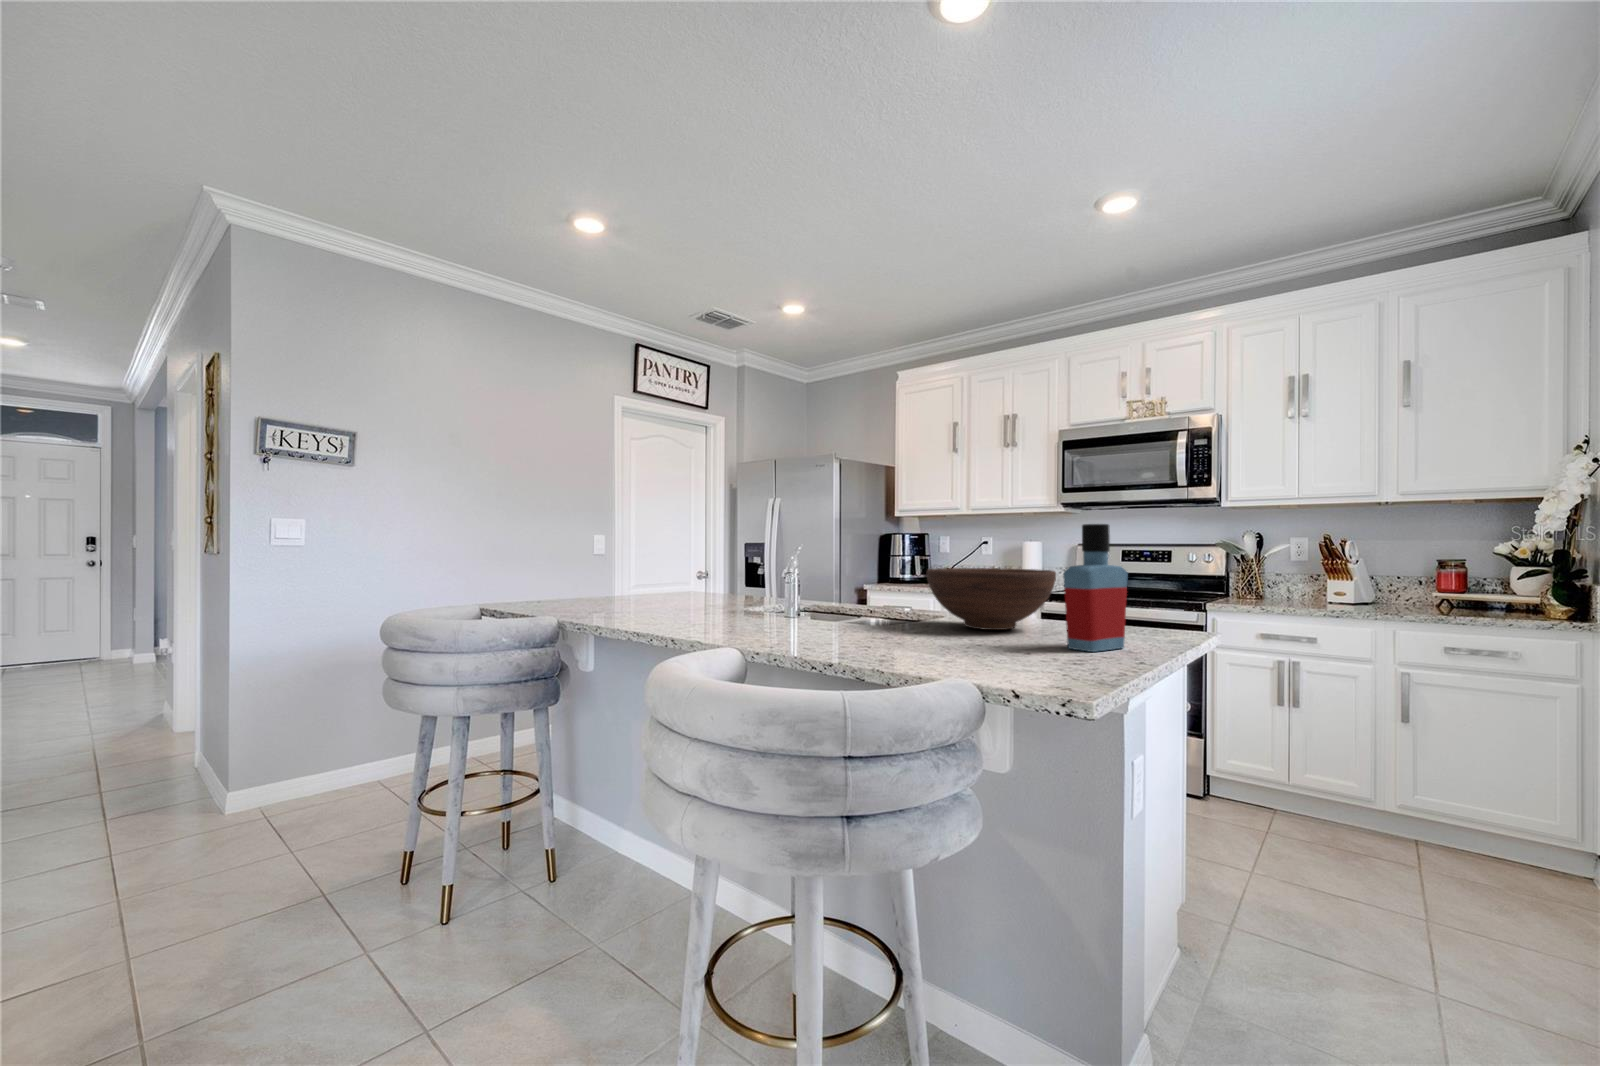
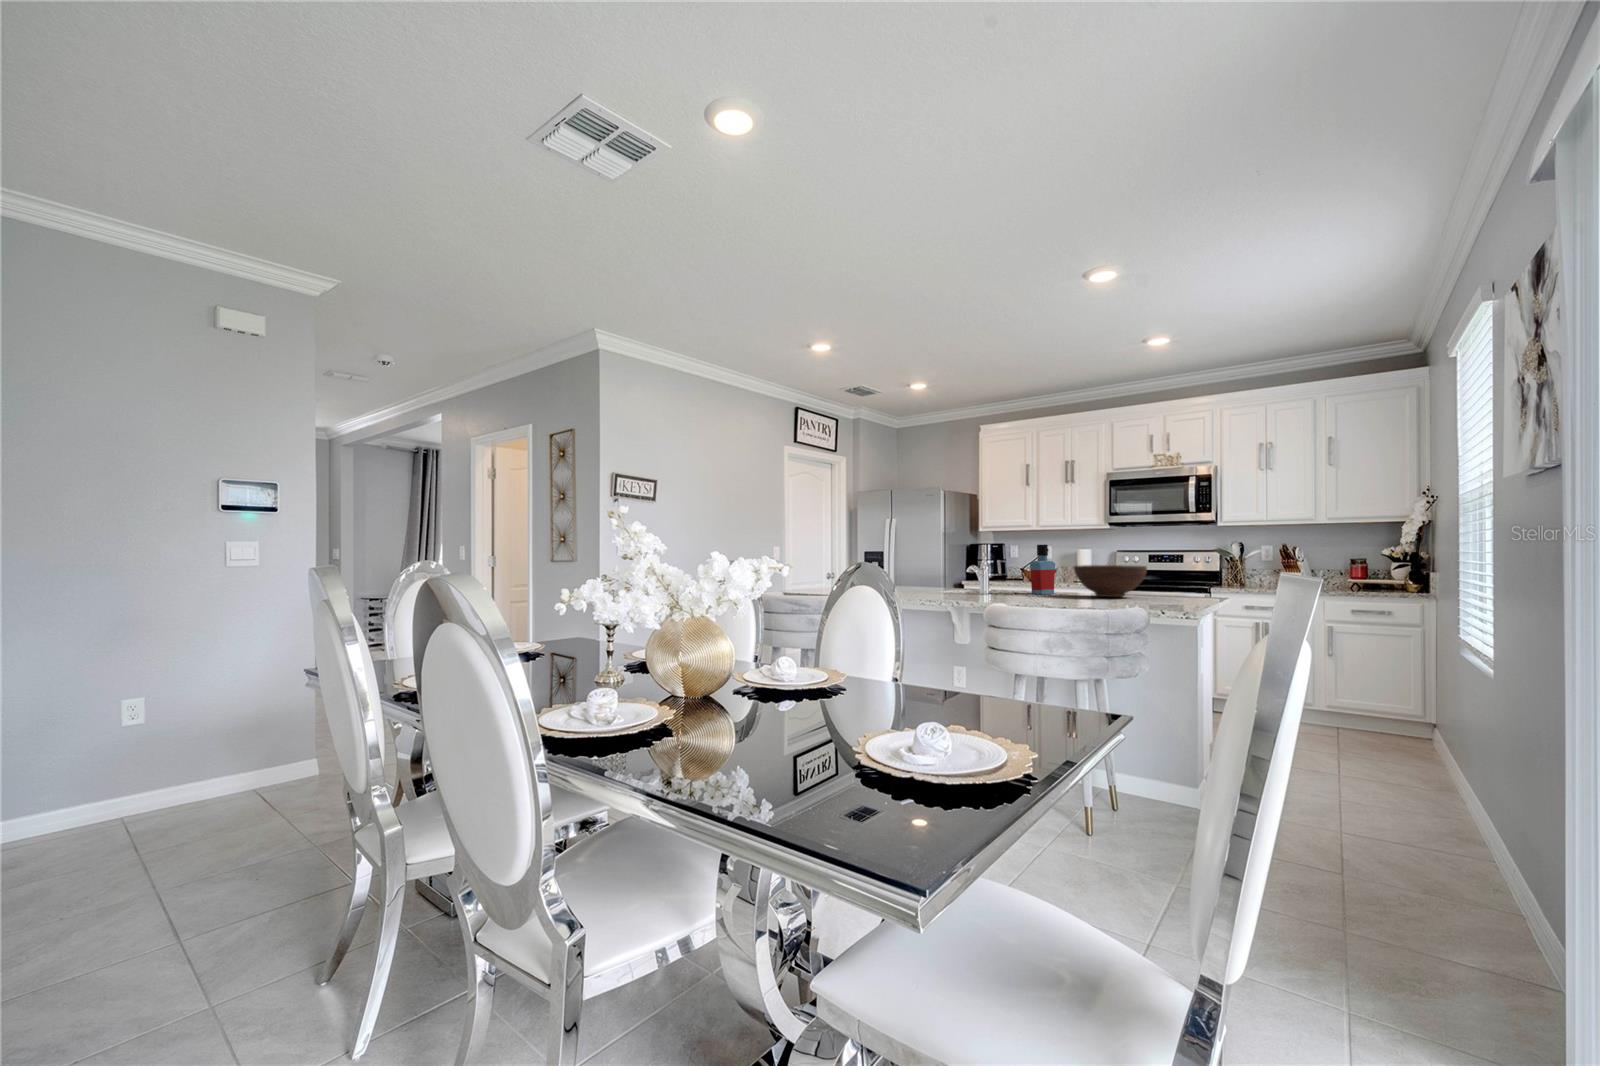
bottle: present [1063,524,1128,652] -> present [1030,545,1055,594]

